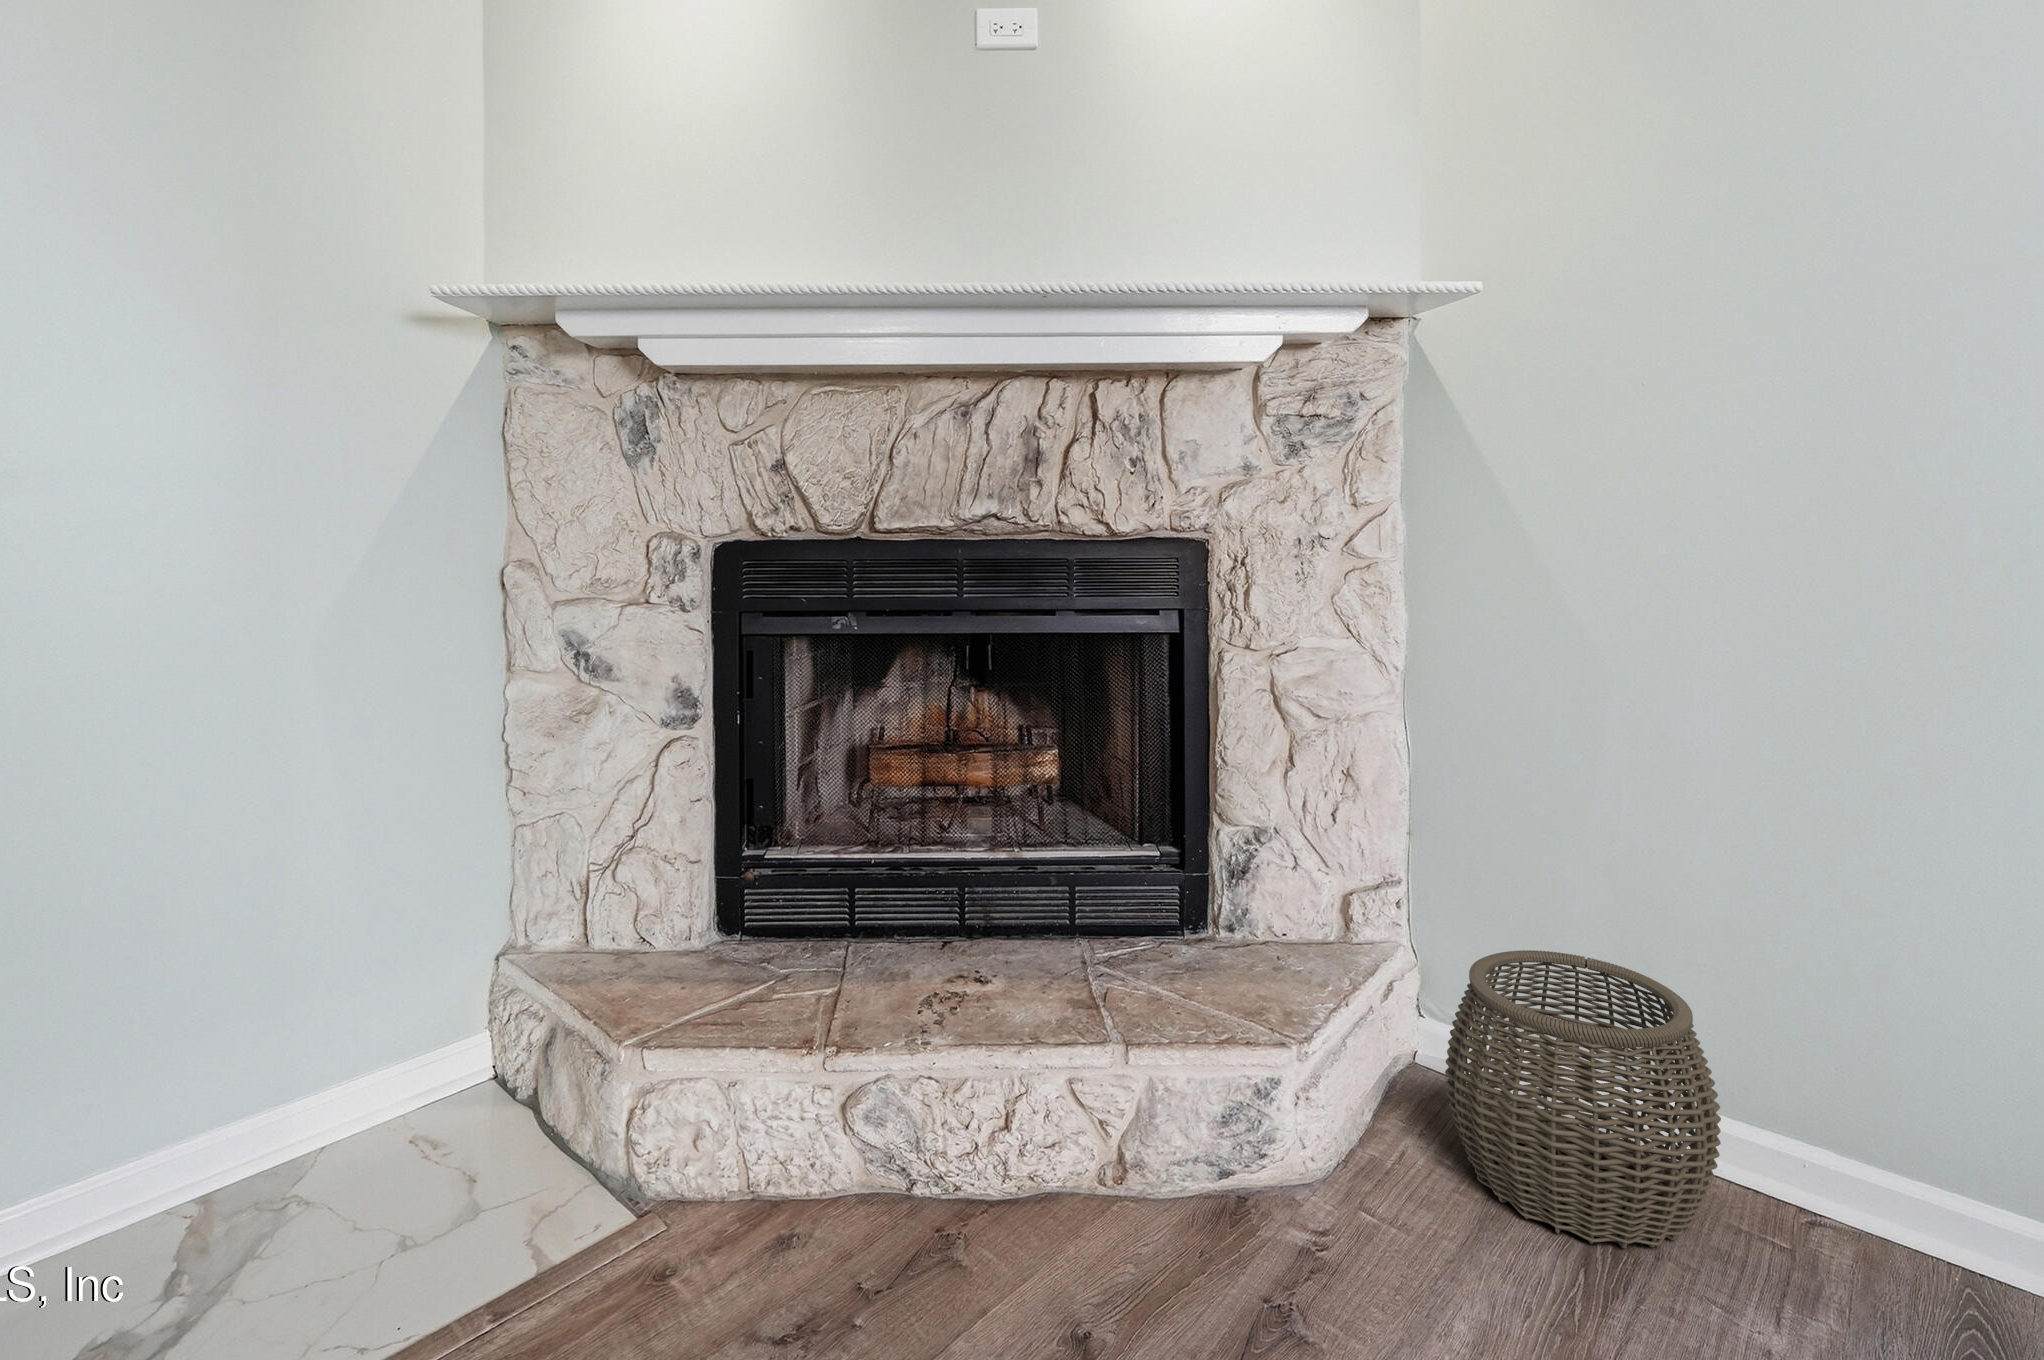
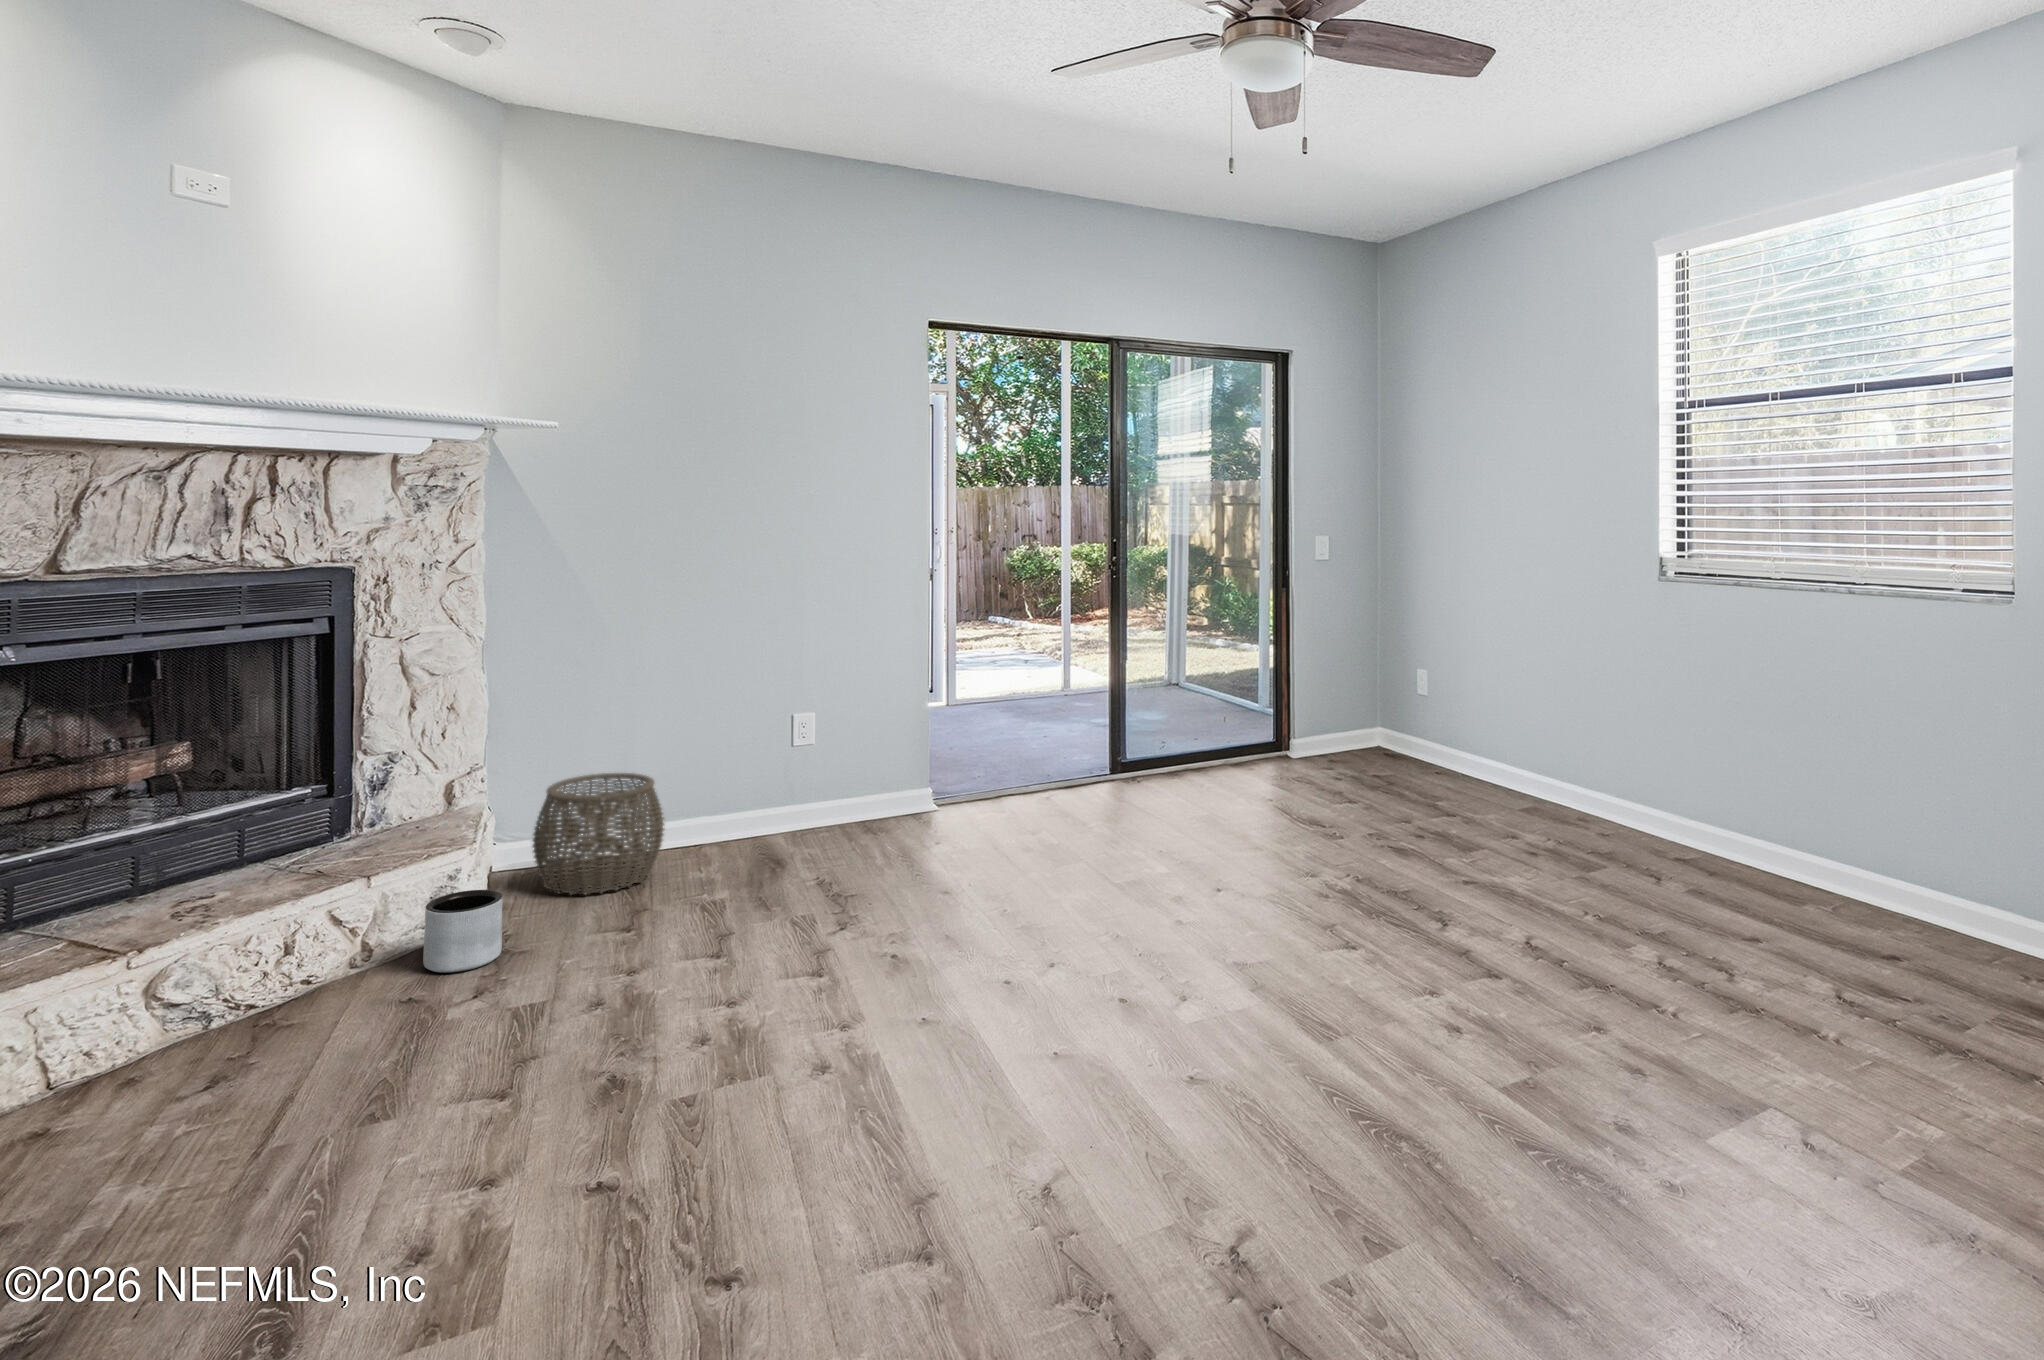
planter: none [1169,1123,1293,1310] -> present [423,890,503,973]

